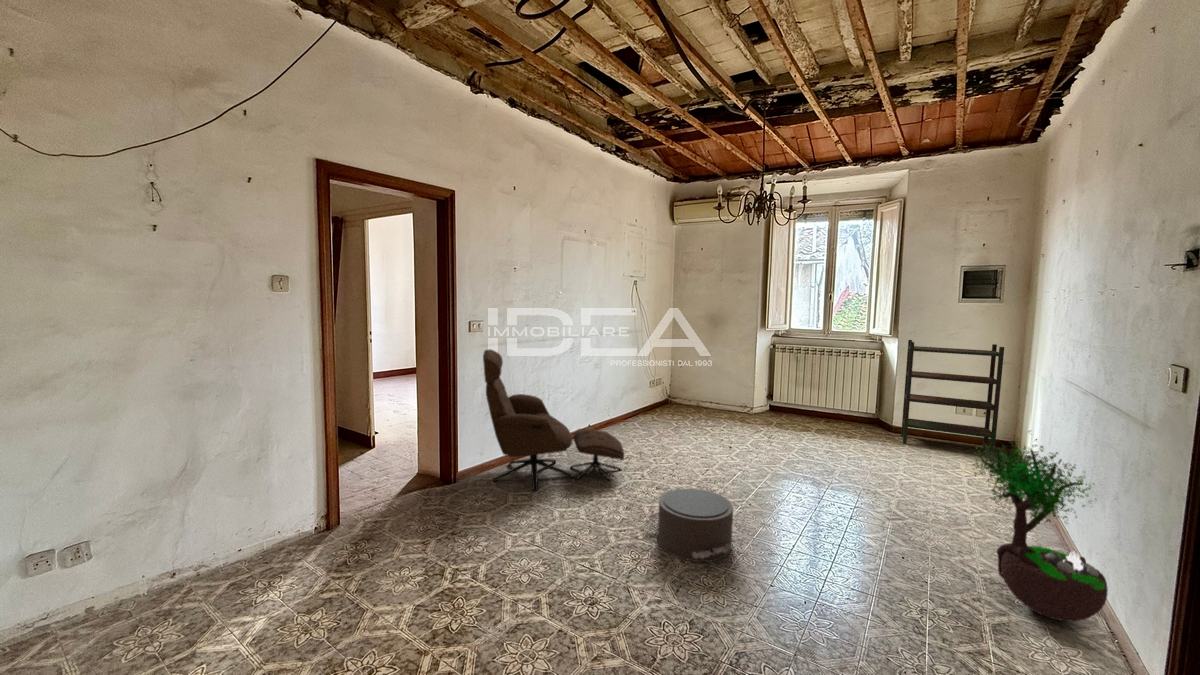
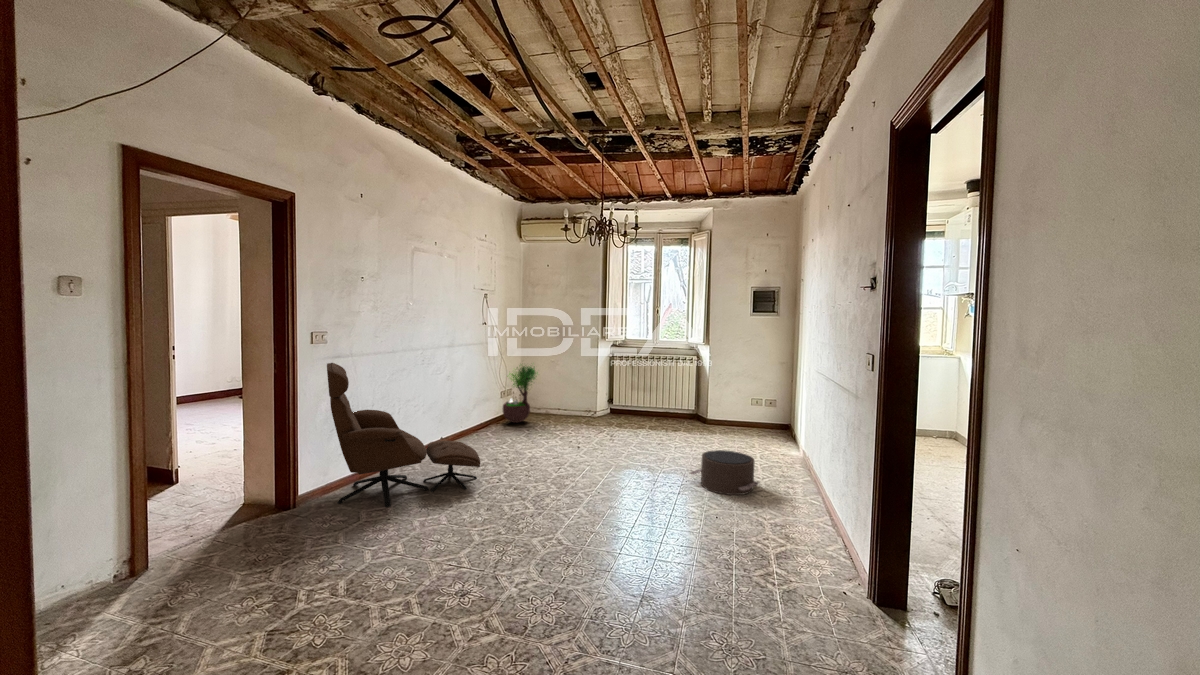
bookshelf: present [901,340,1004,455] -> none [715,347,784,438]
potted tree: present [973,431,1108,621] -> present [503,366,536,423]
pouf: present [648,488,733,562] -> present [691,450,758,495]

